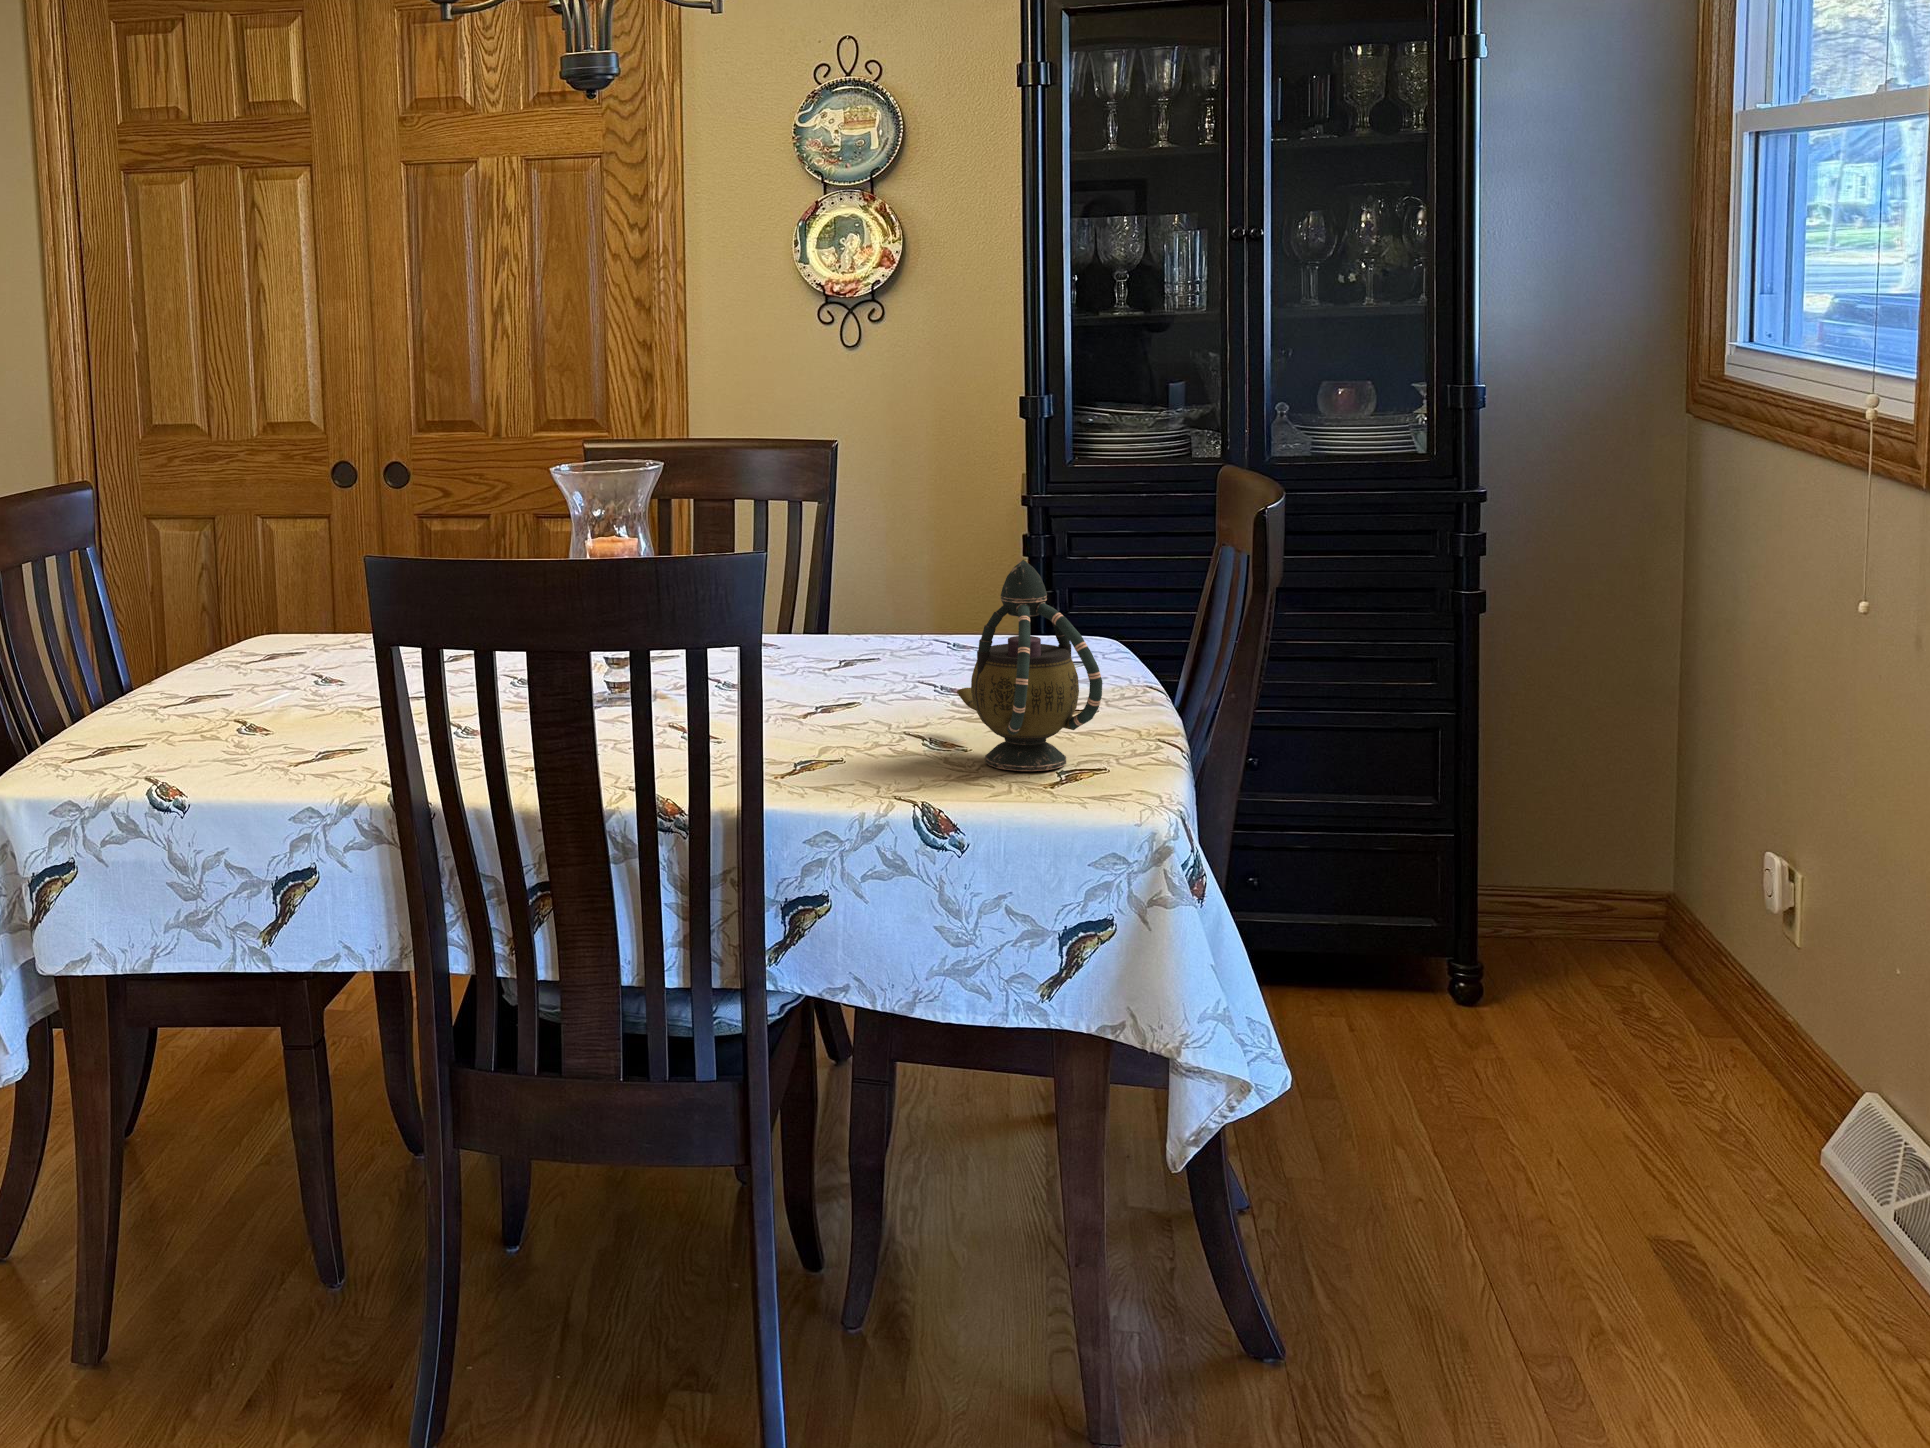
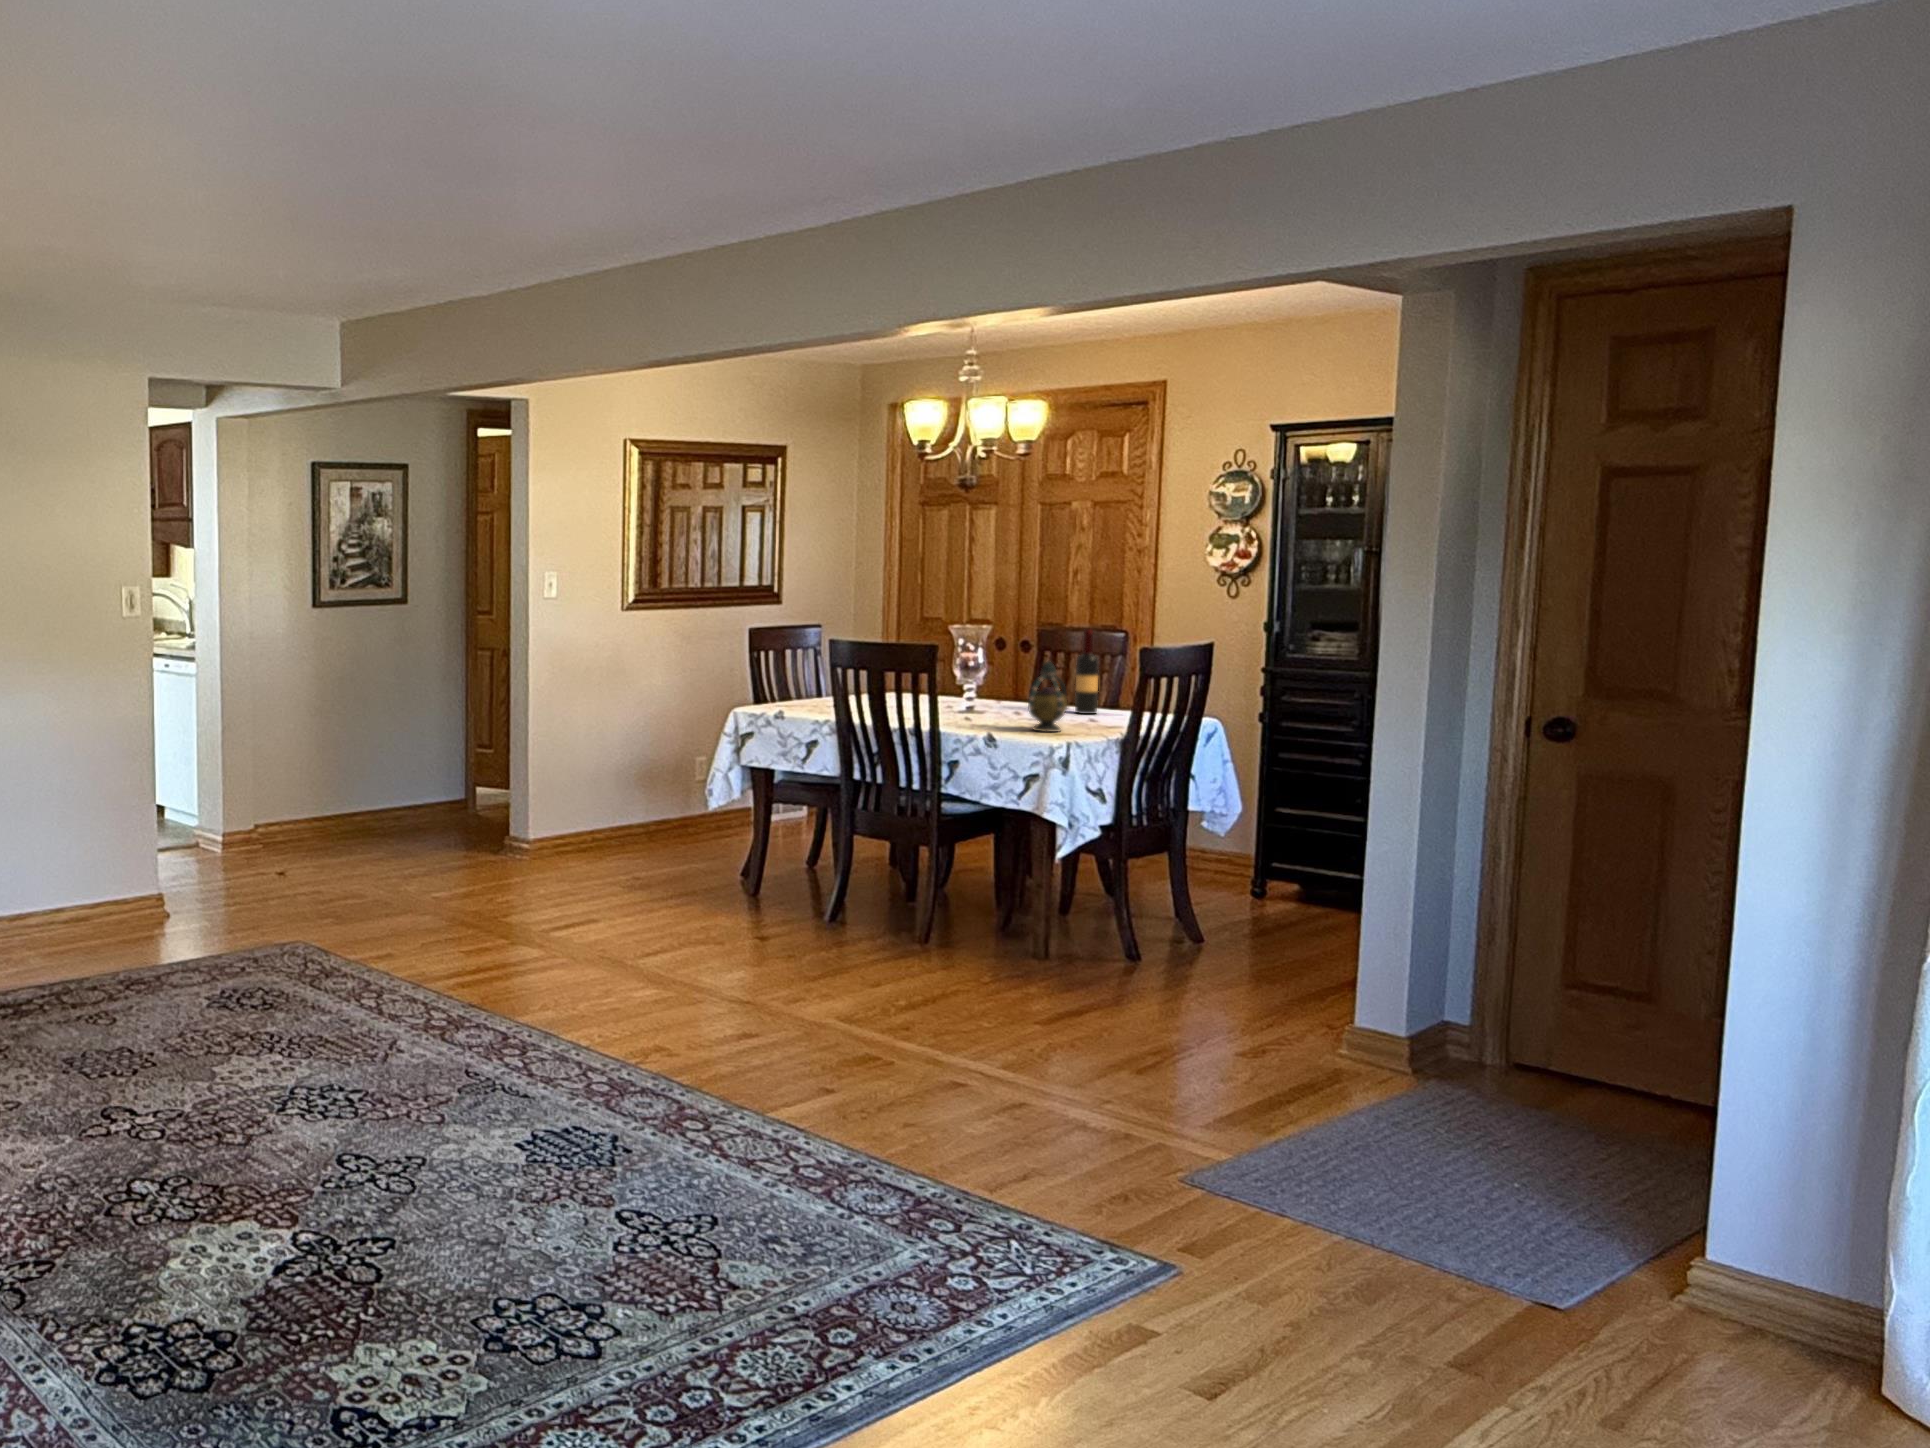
wine bottle: none [871,450,927,672] -> present [1075,629,1099,714]

